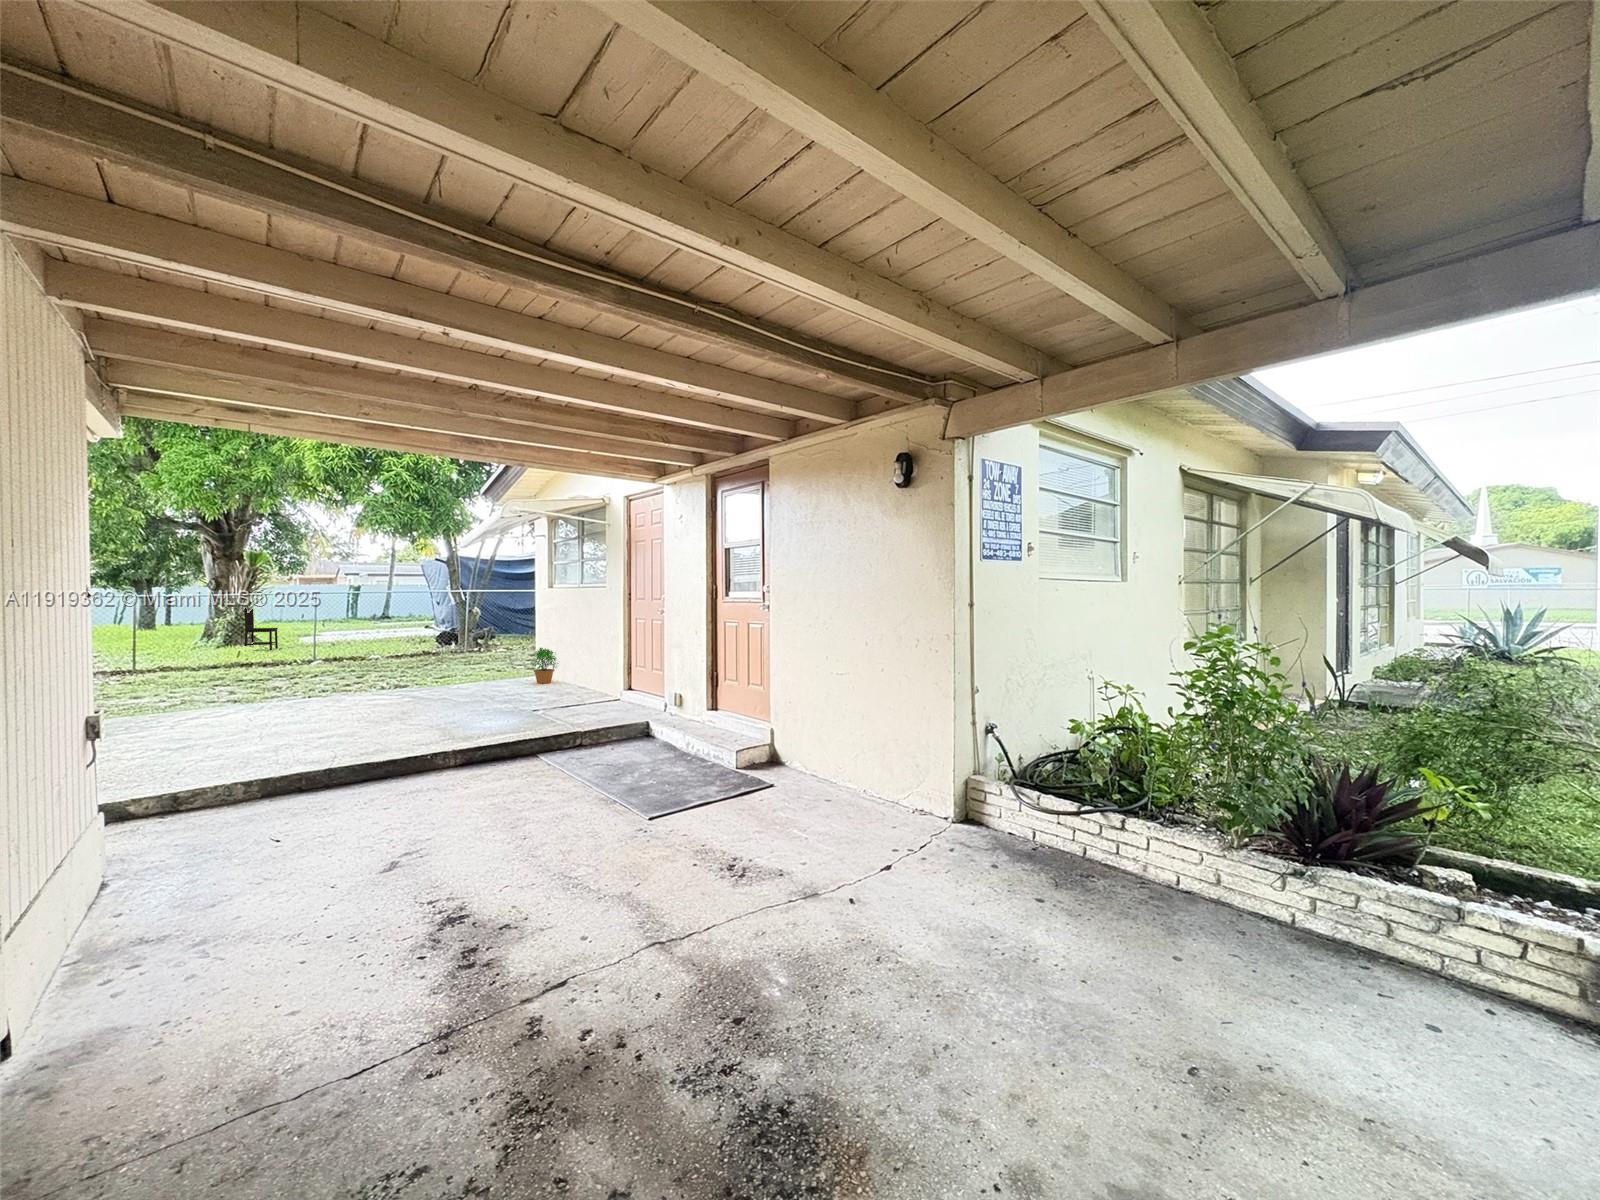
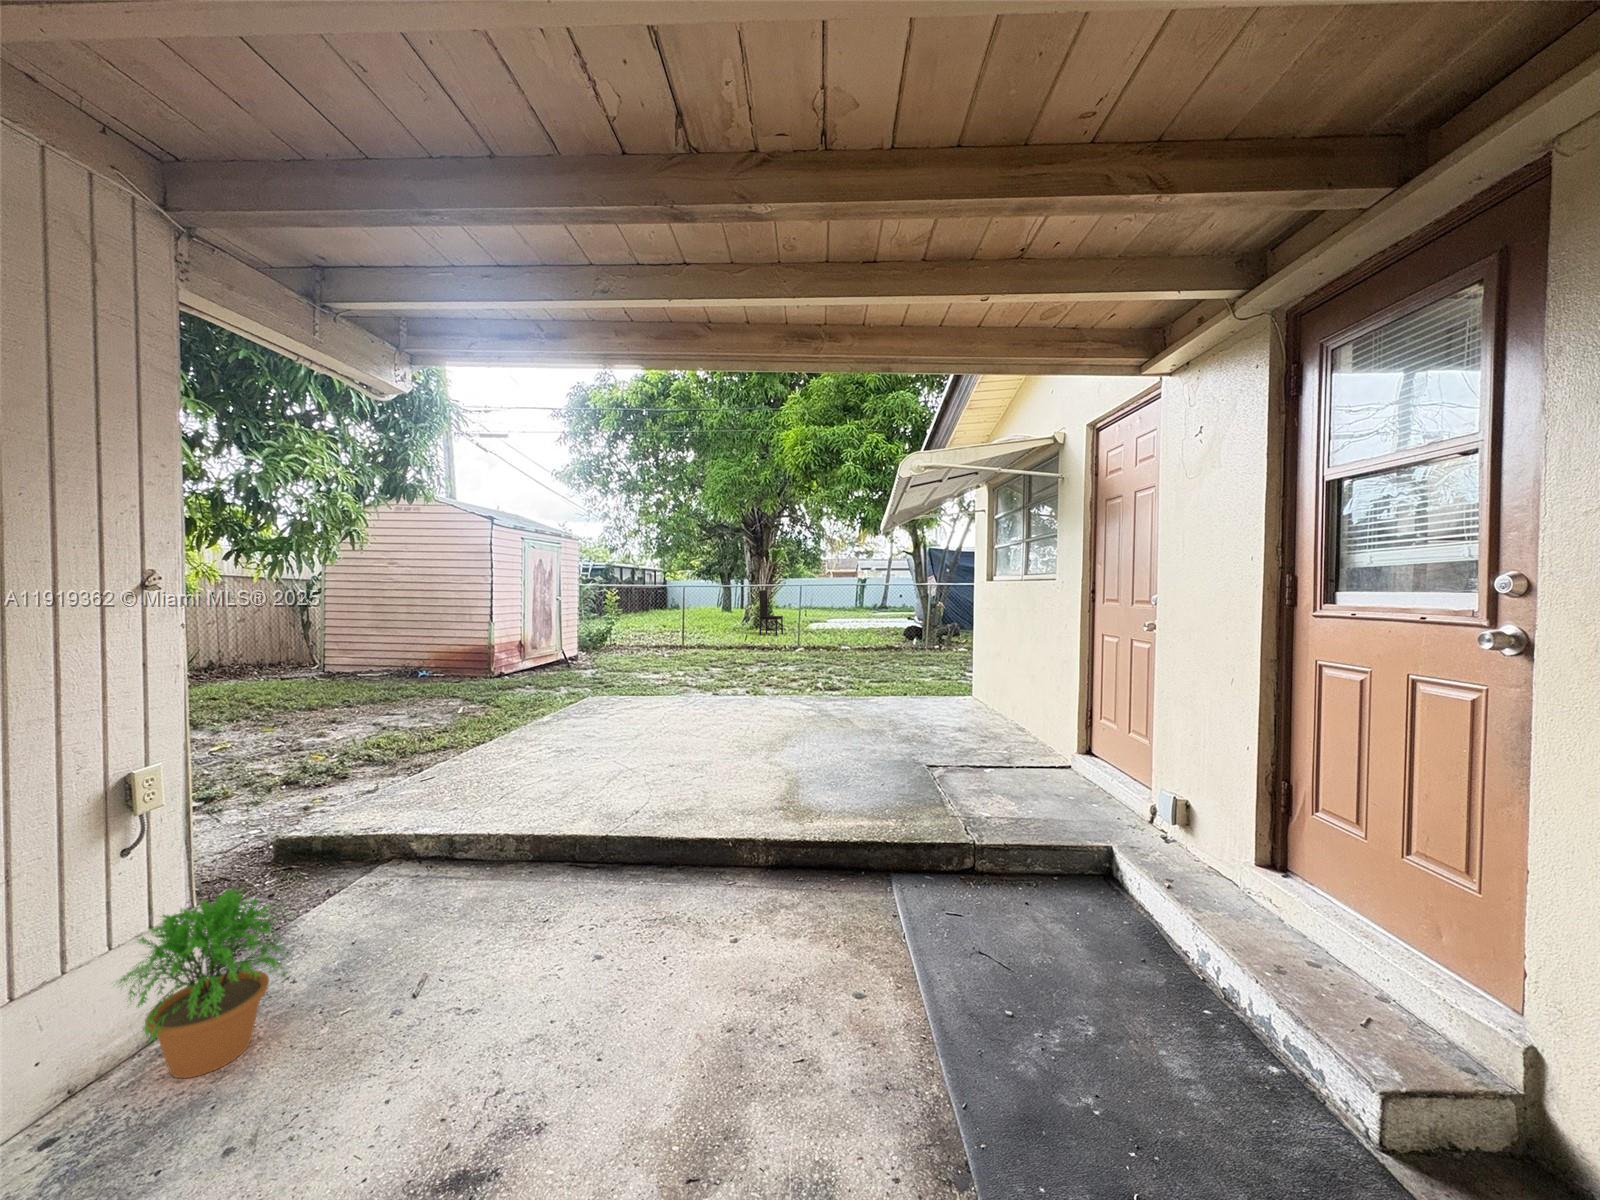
potted plant: present [531,648,558,684] -> present [119,889,286,1078]

